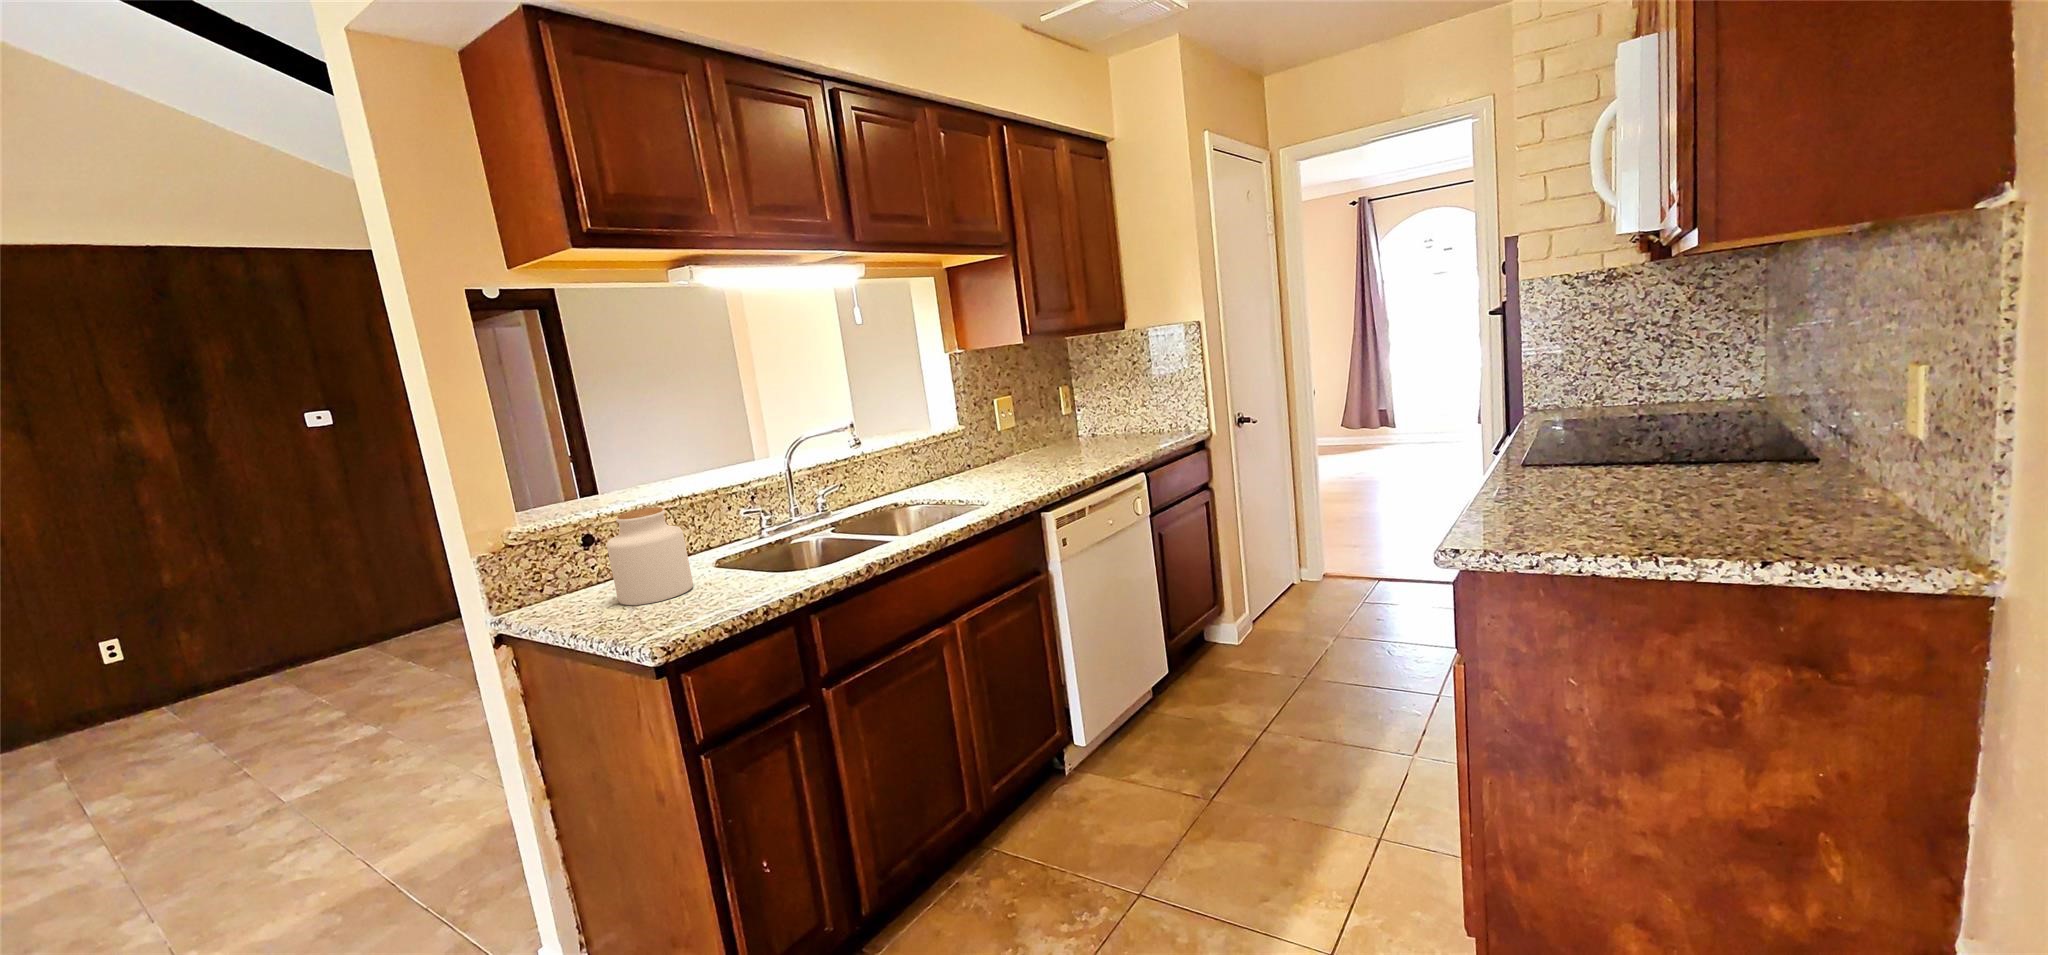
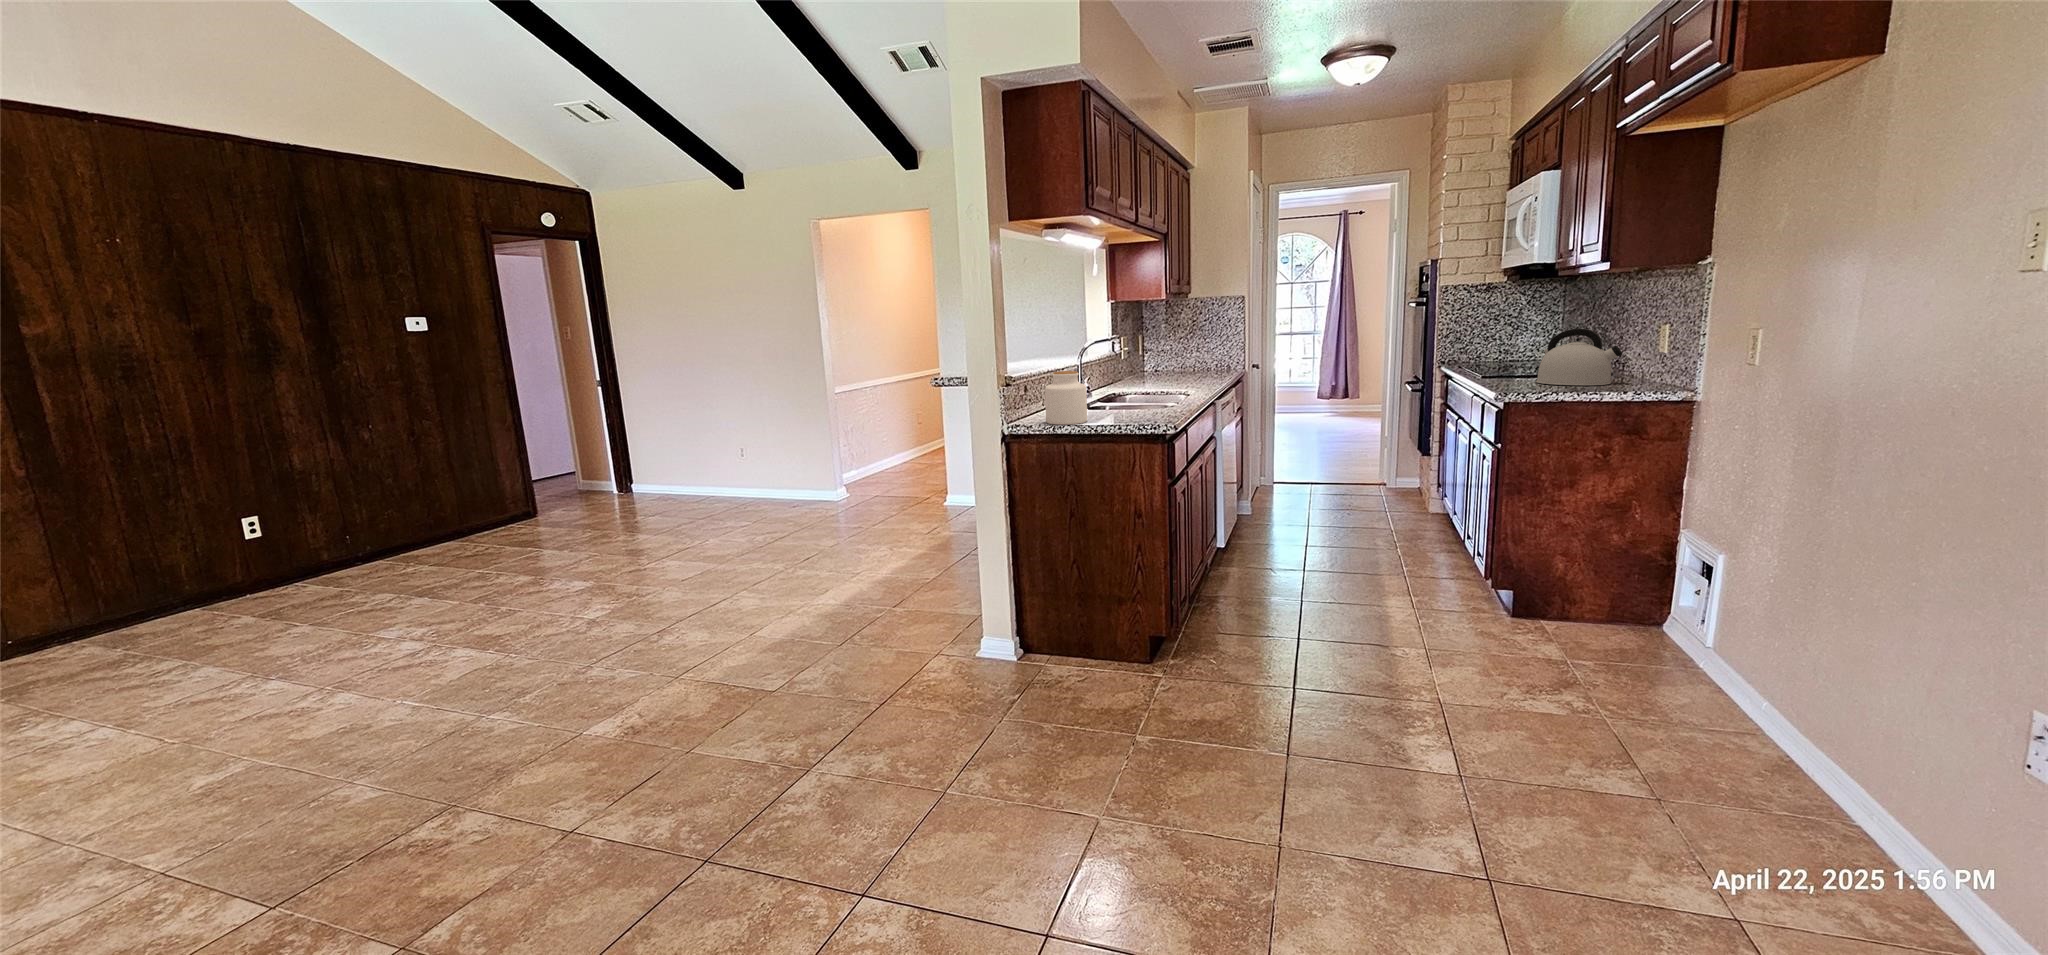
kettle: none [1583,385,1787,528] -> present [1536,329,1622,385]

